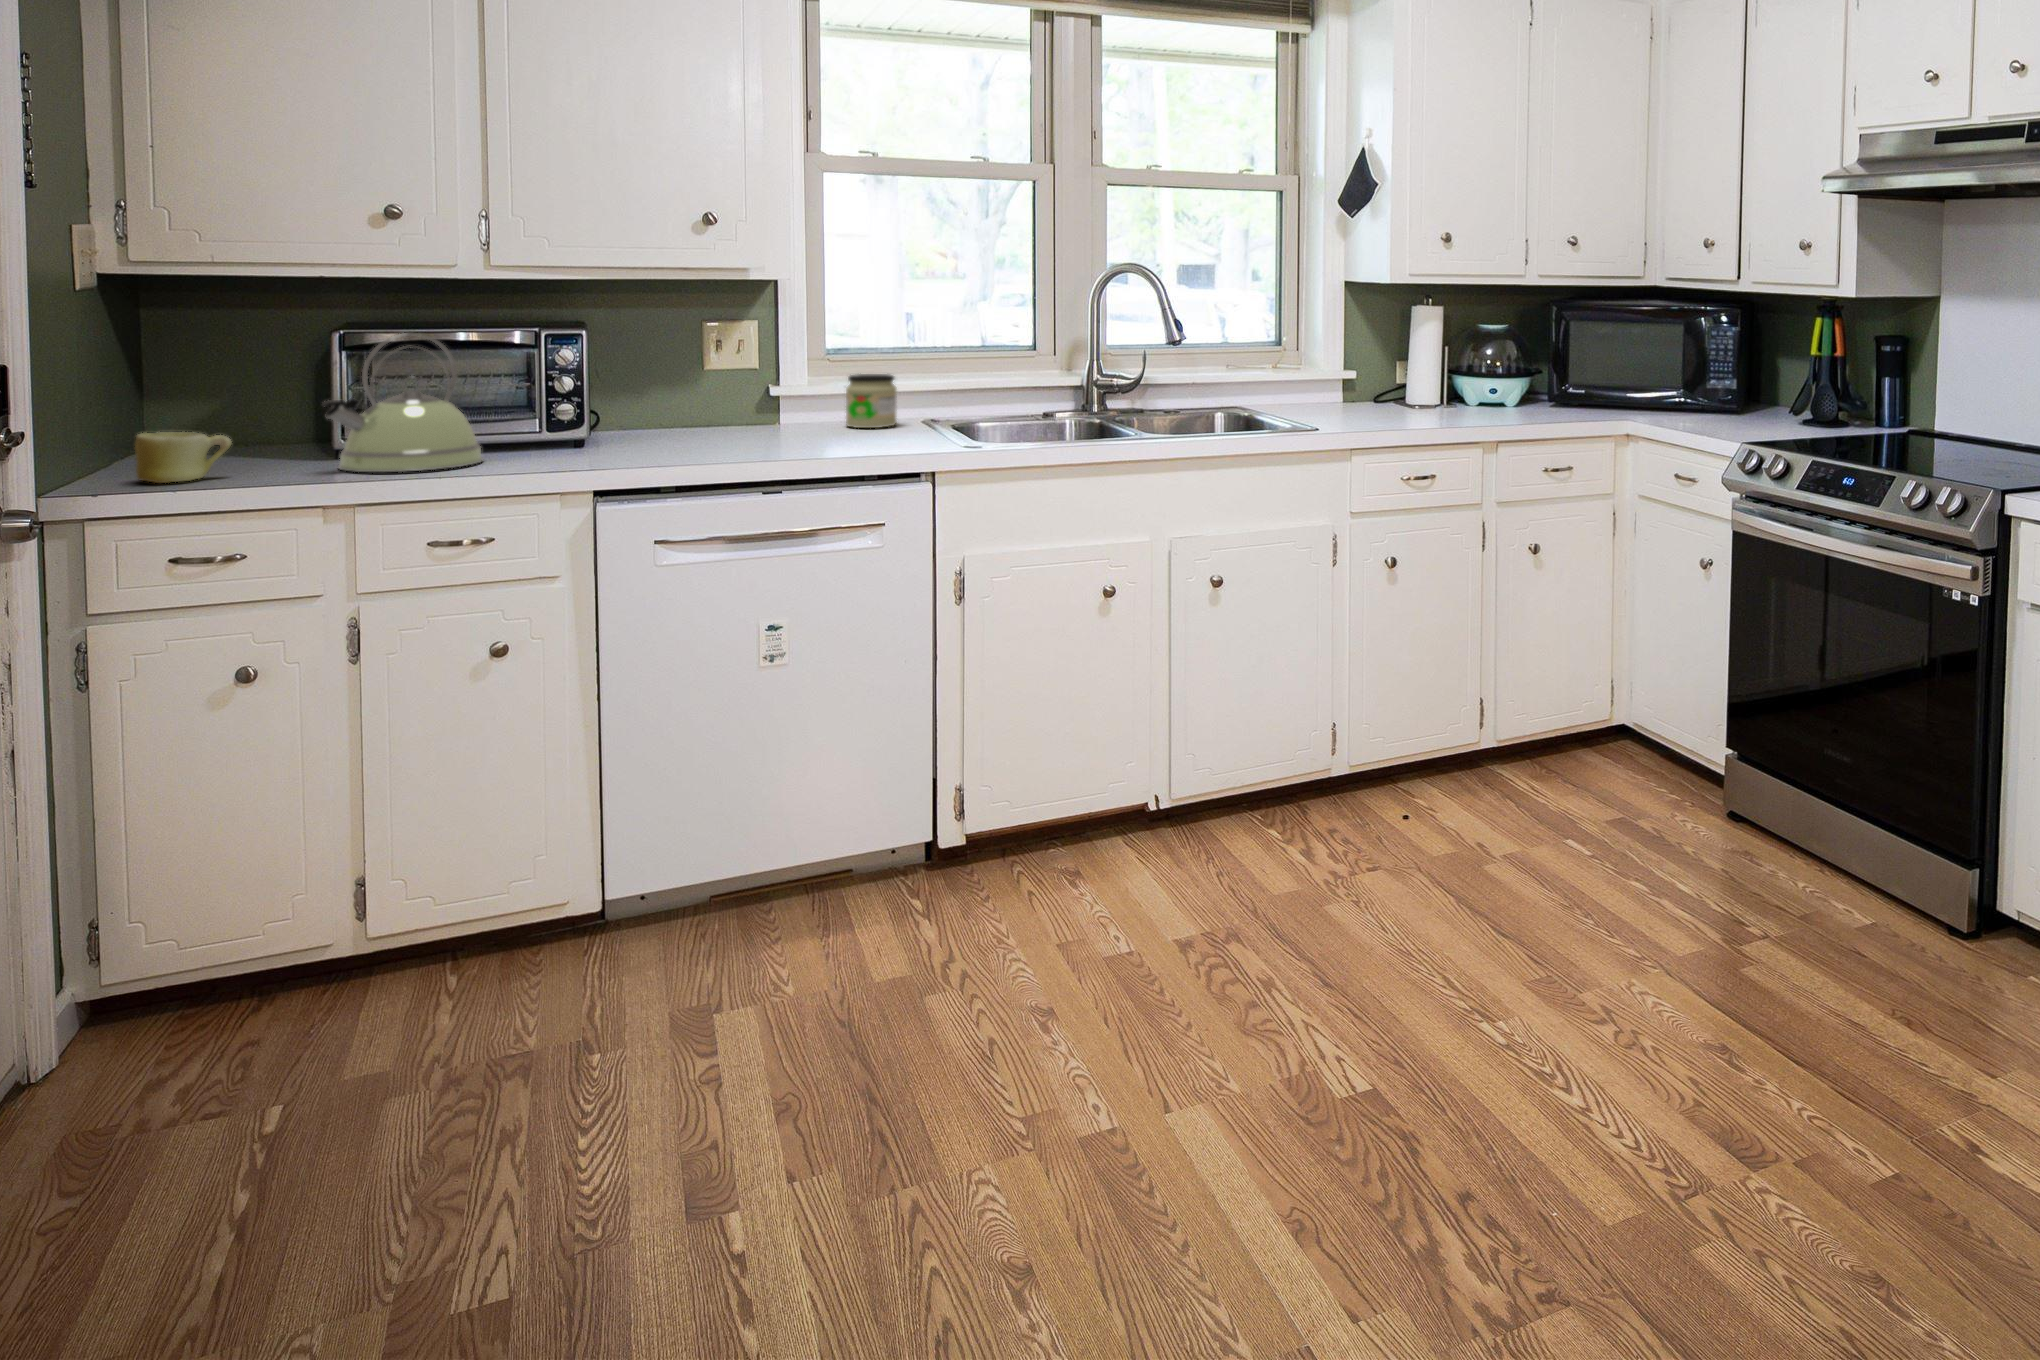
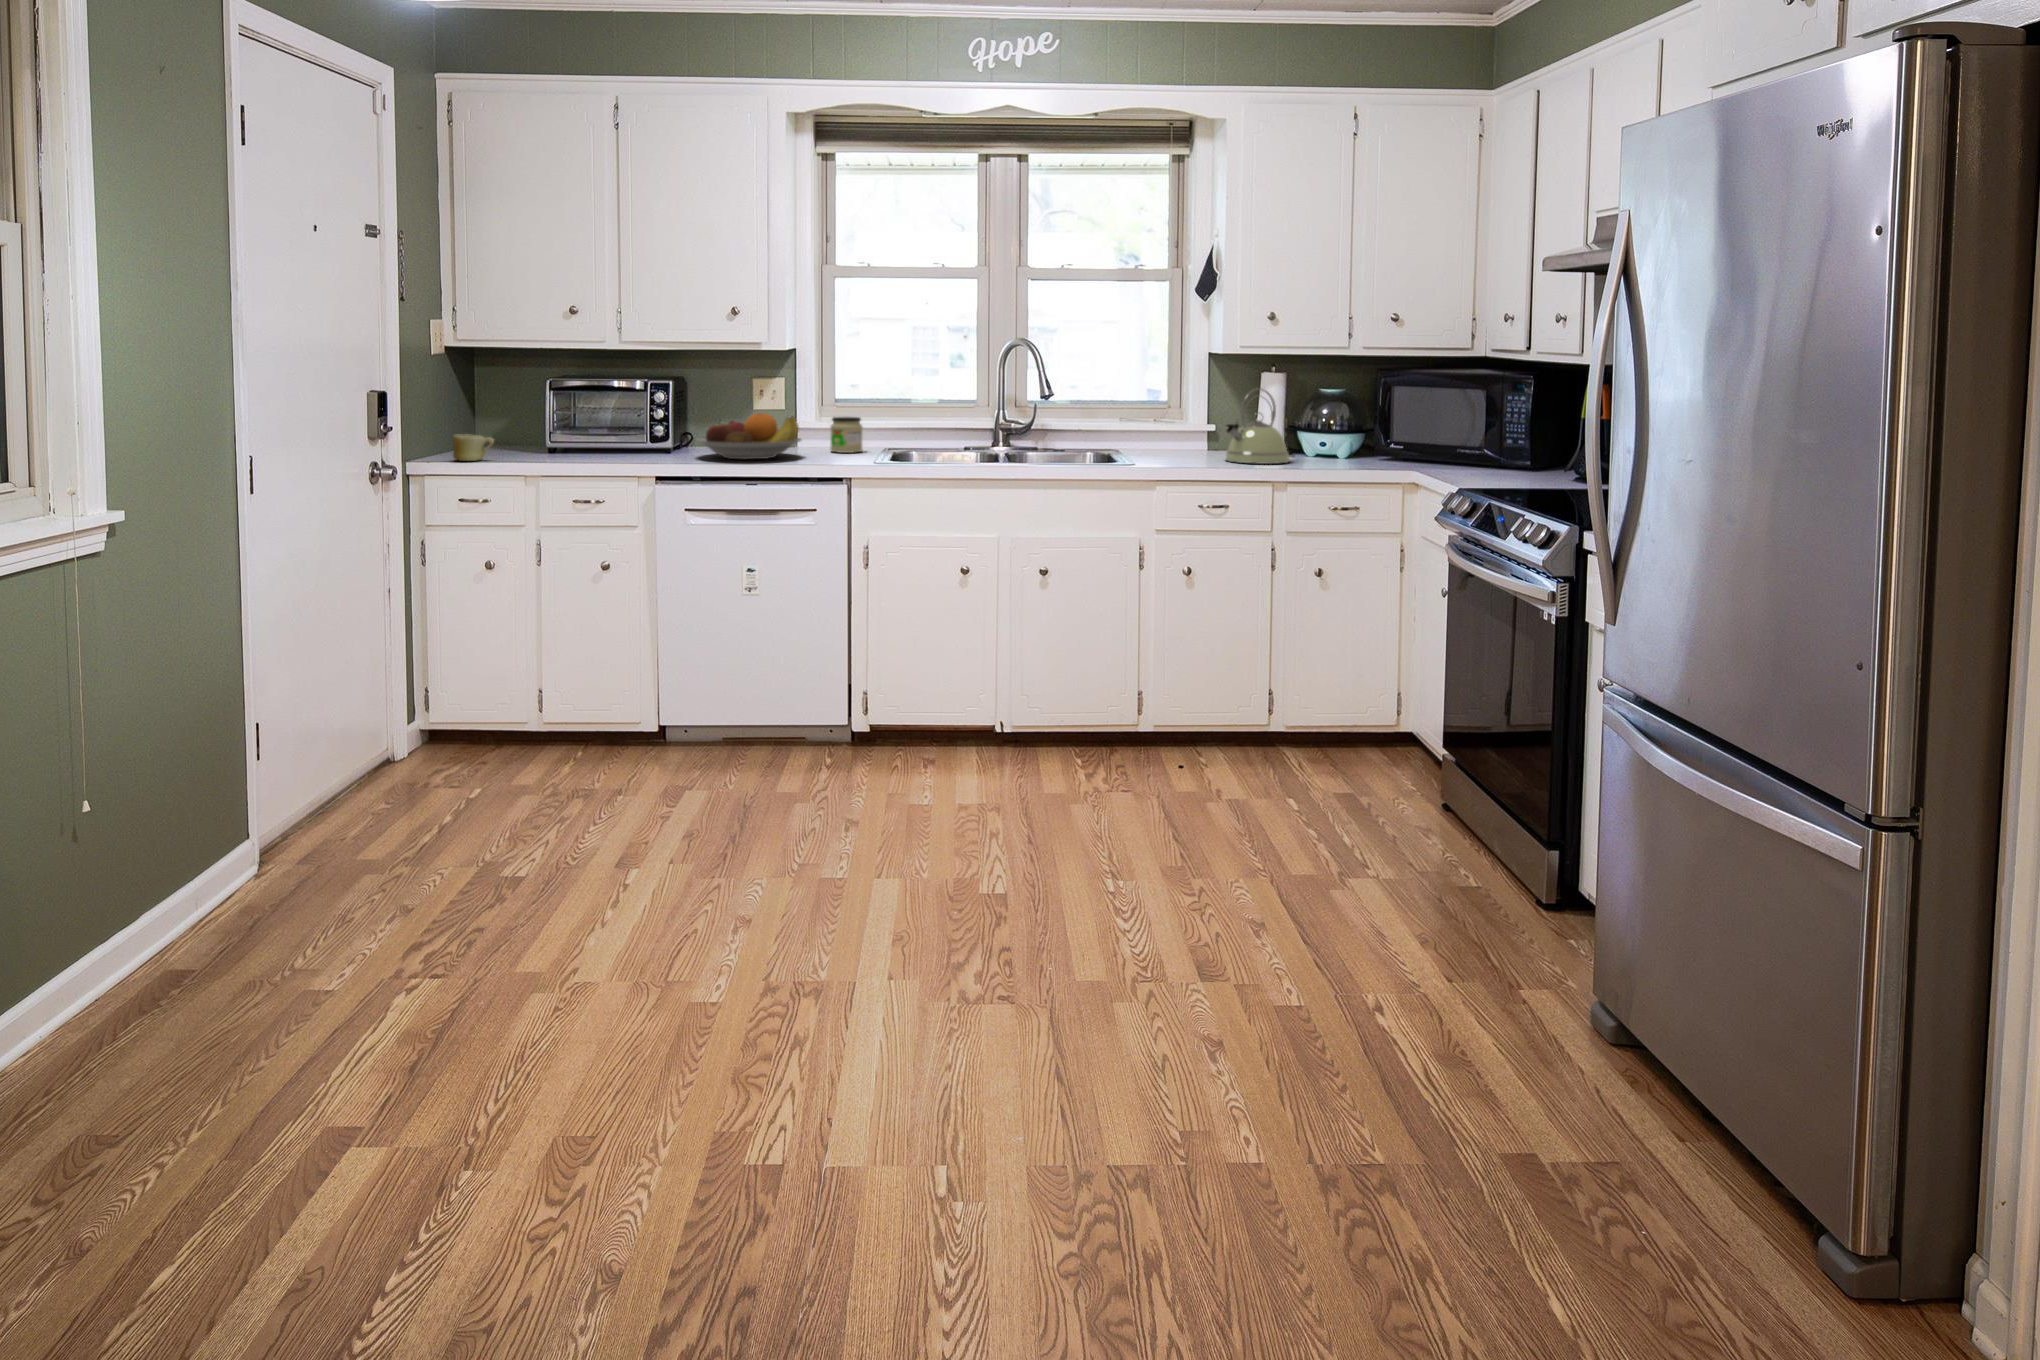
kettle: present [323,333,483,472] -> present [1226,389,1289,464]
fruit bowl: none [639,375,823,449] -> present [697,413,801,459]

